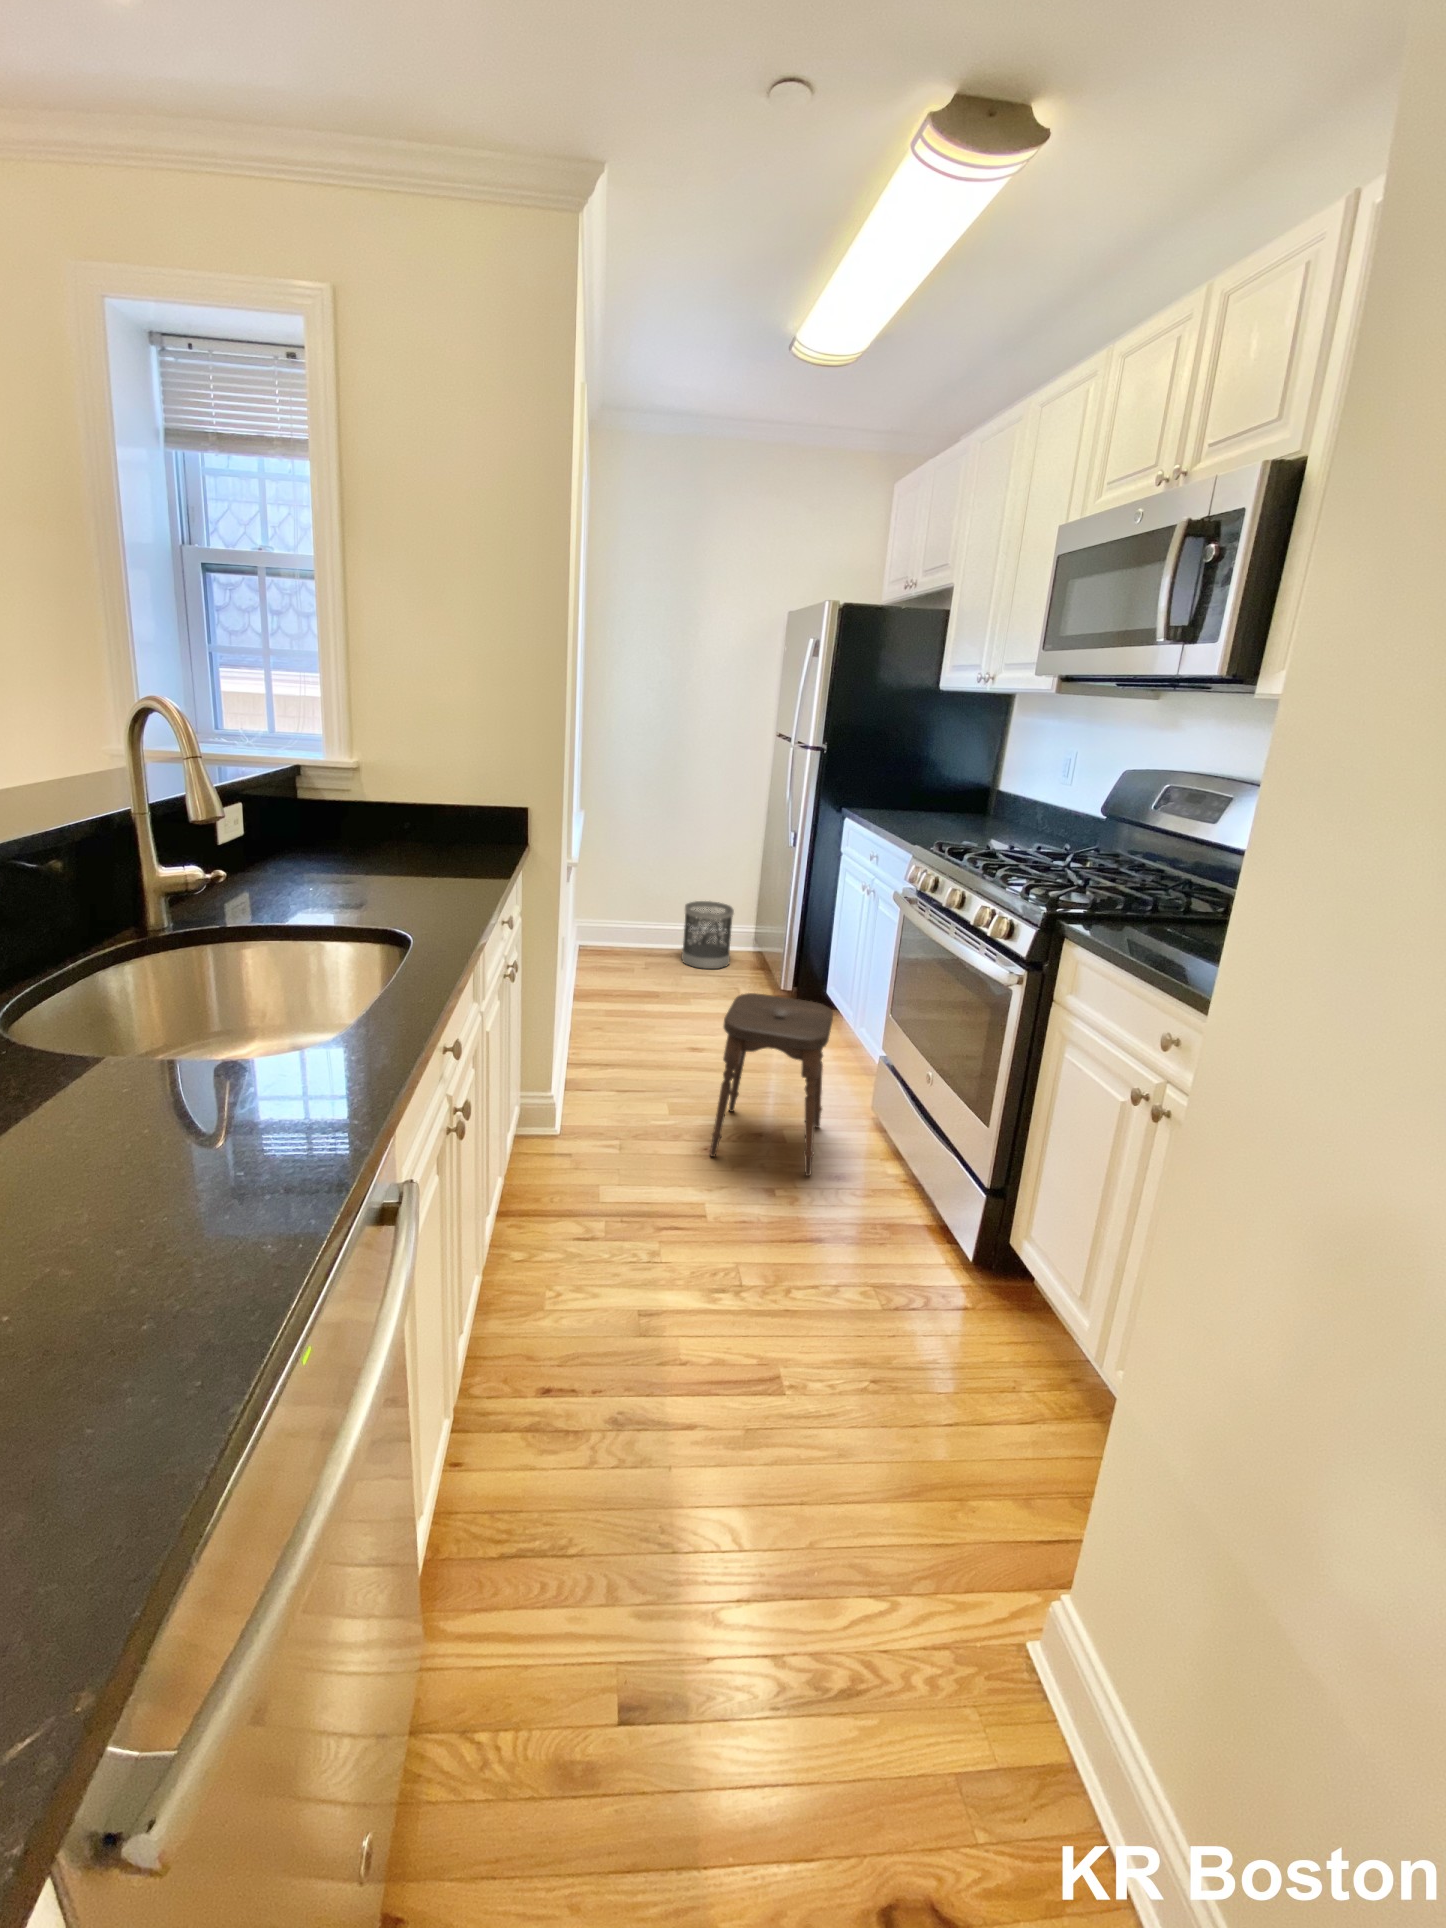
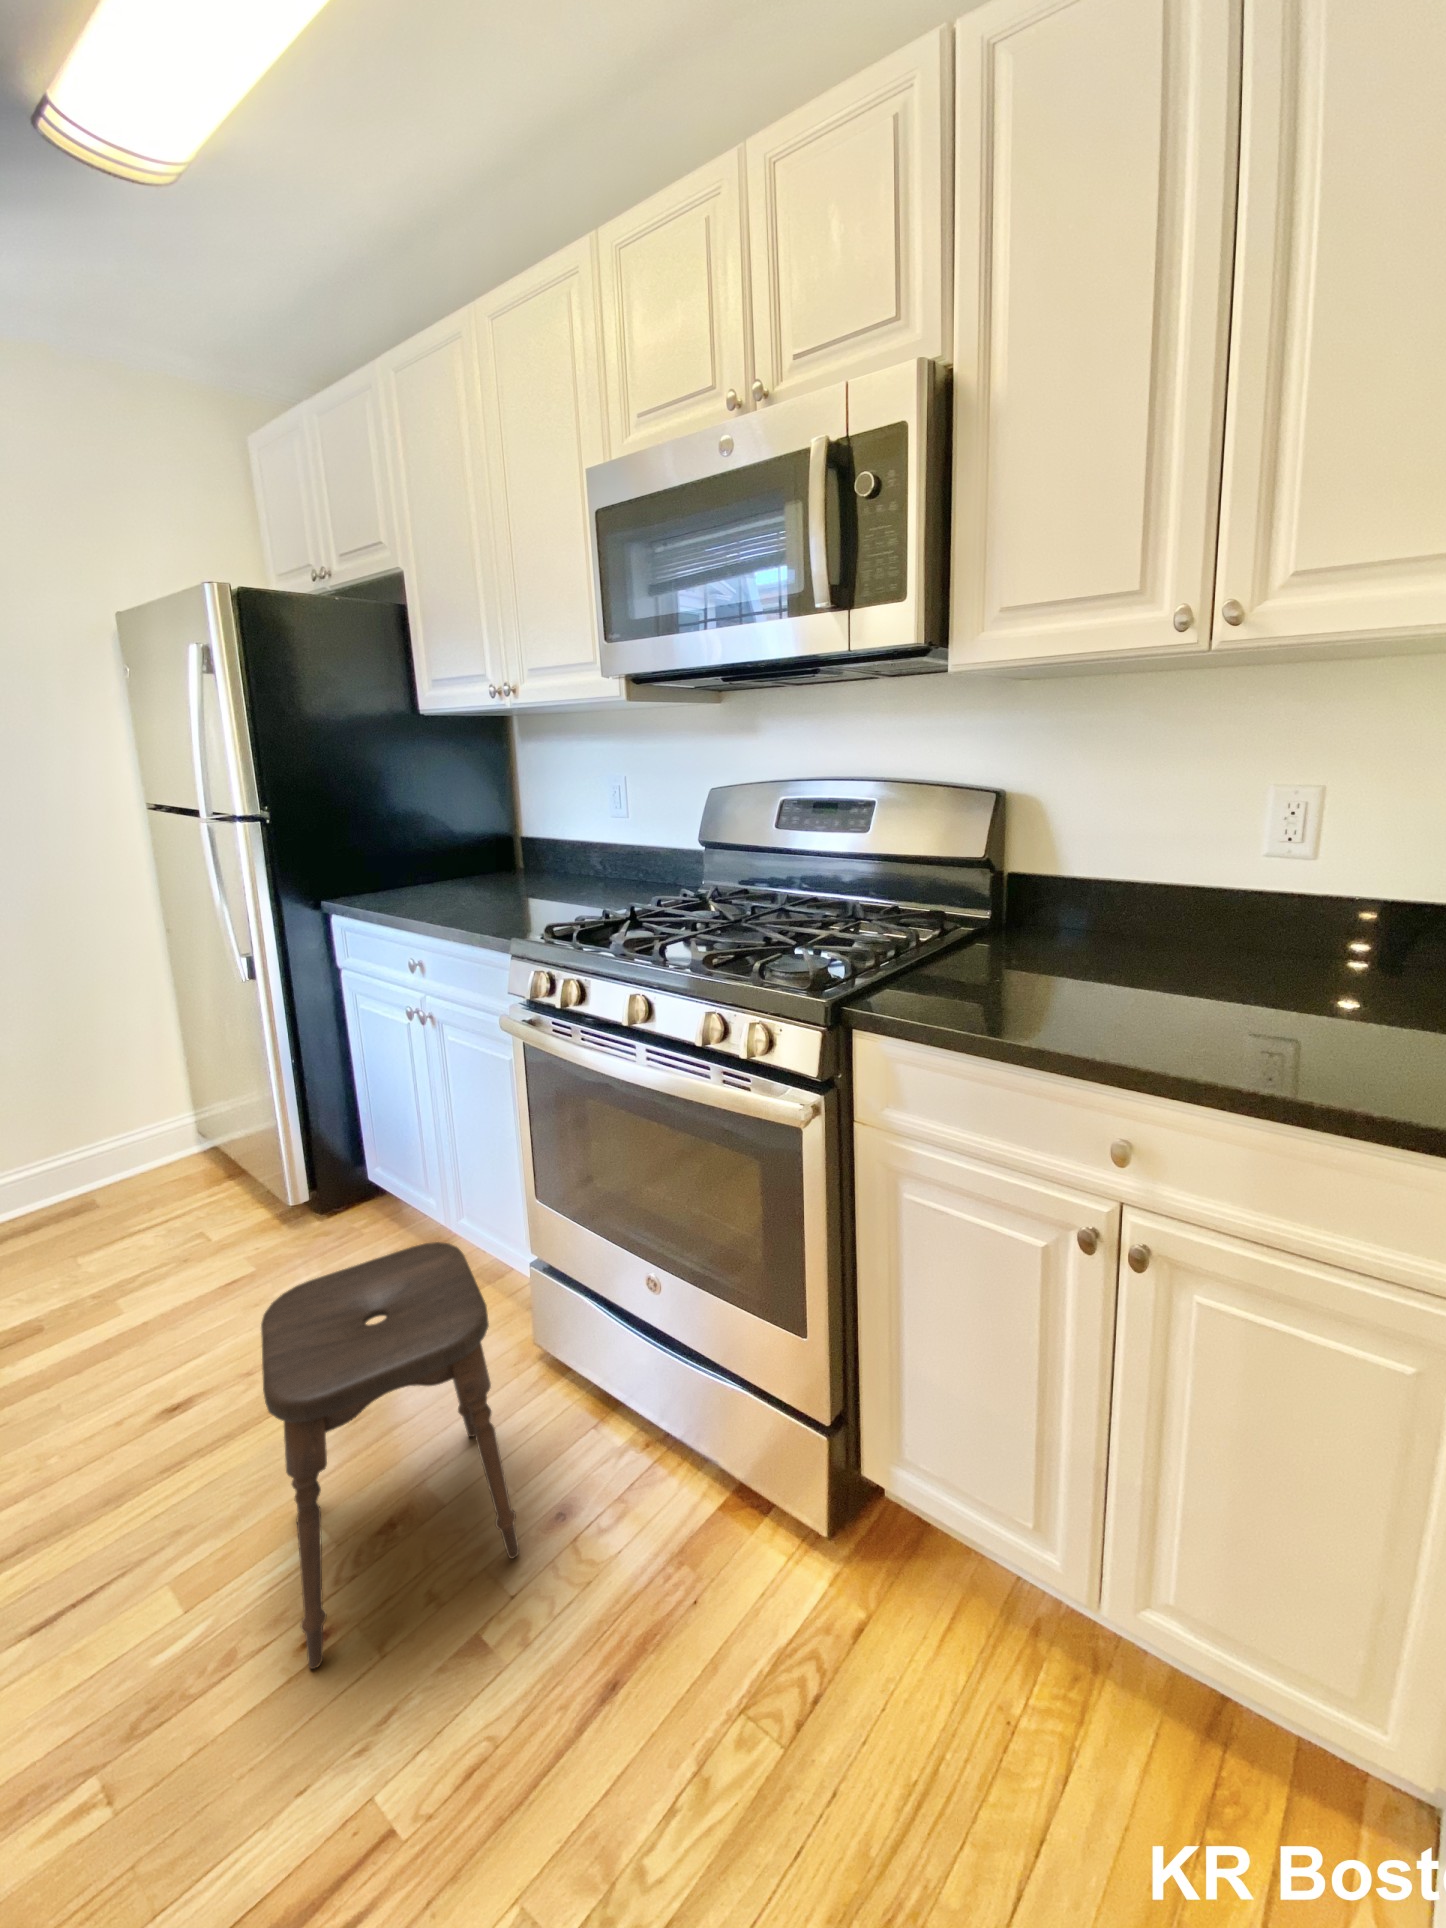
wastebasket: present [682,901,734,969] -> none [35,1099,163,1233]

